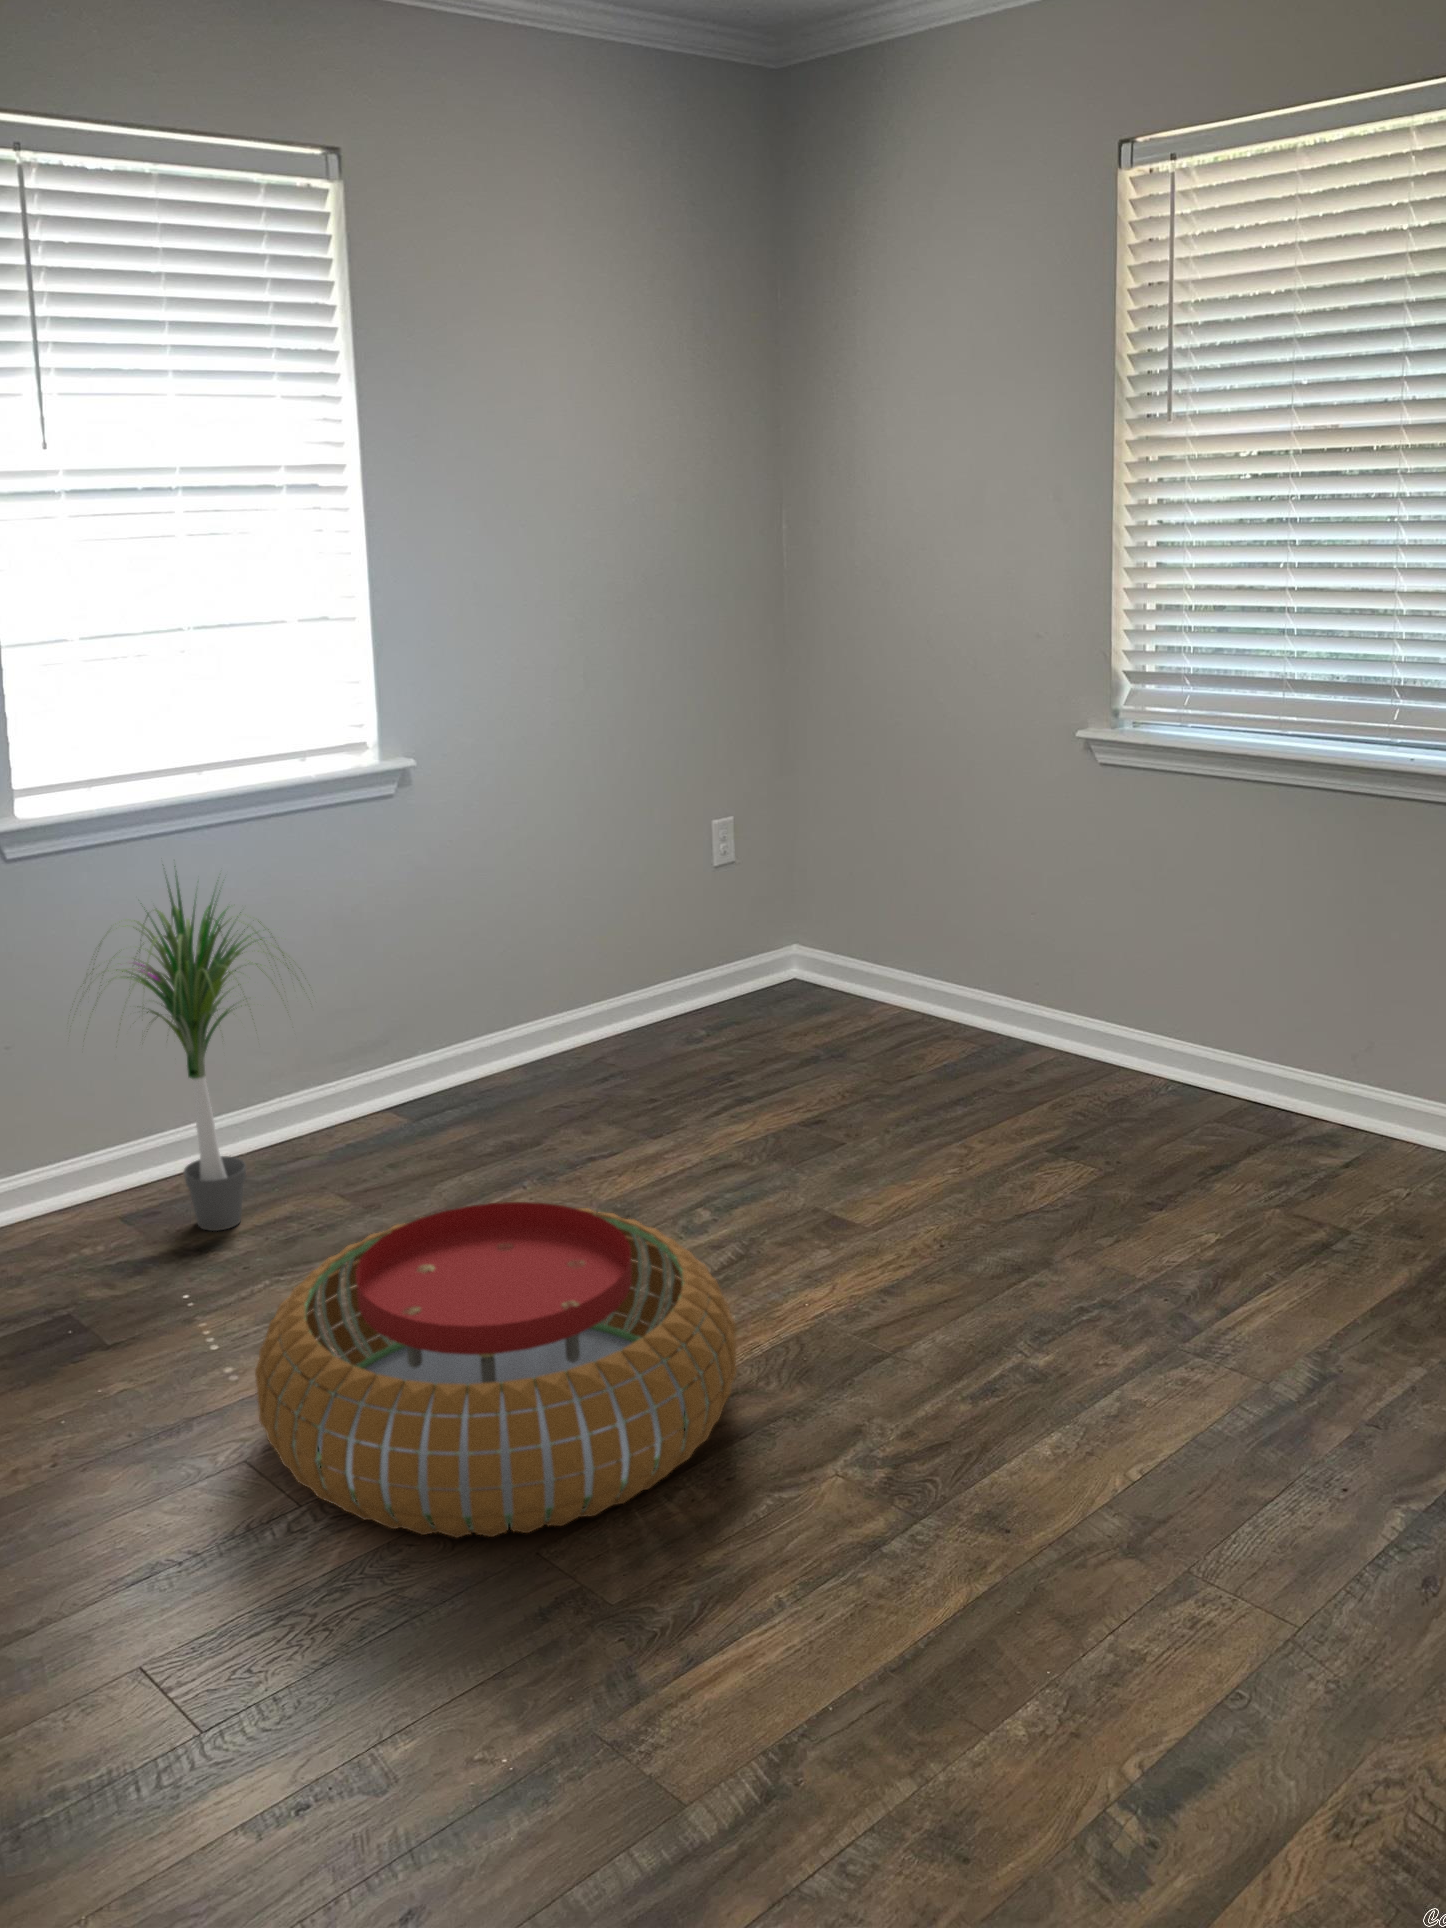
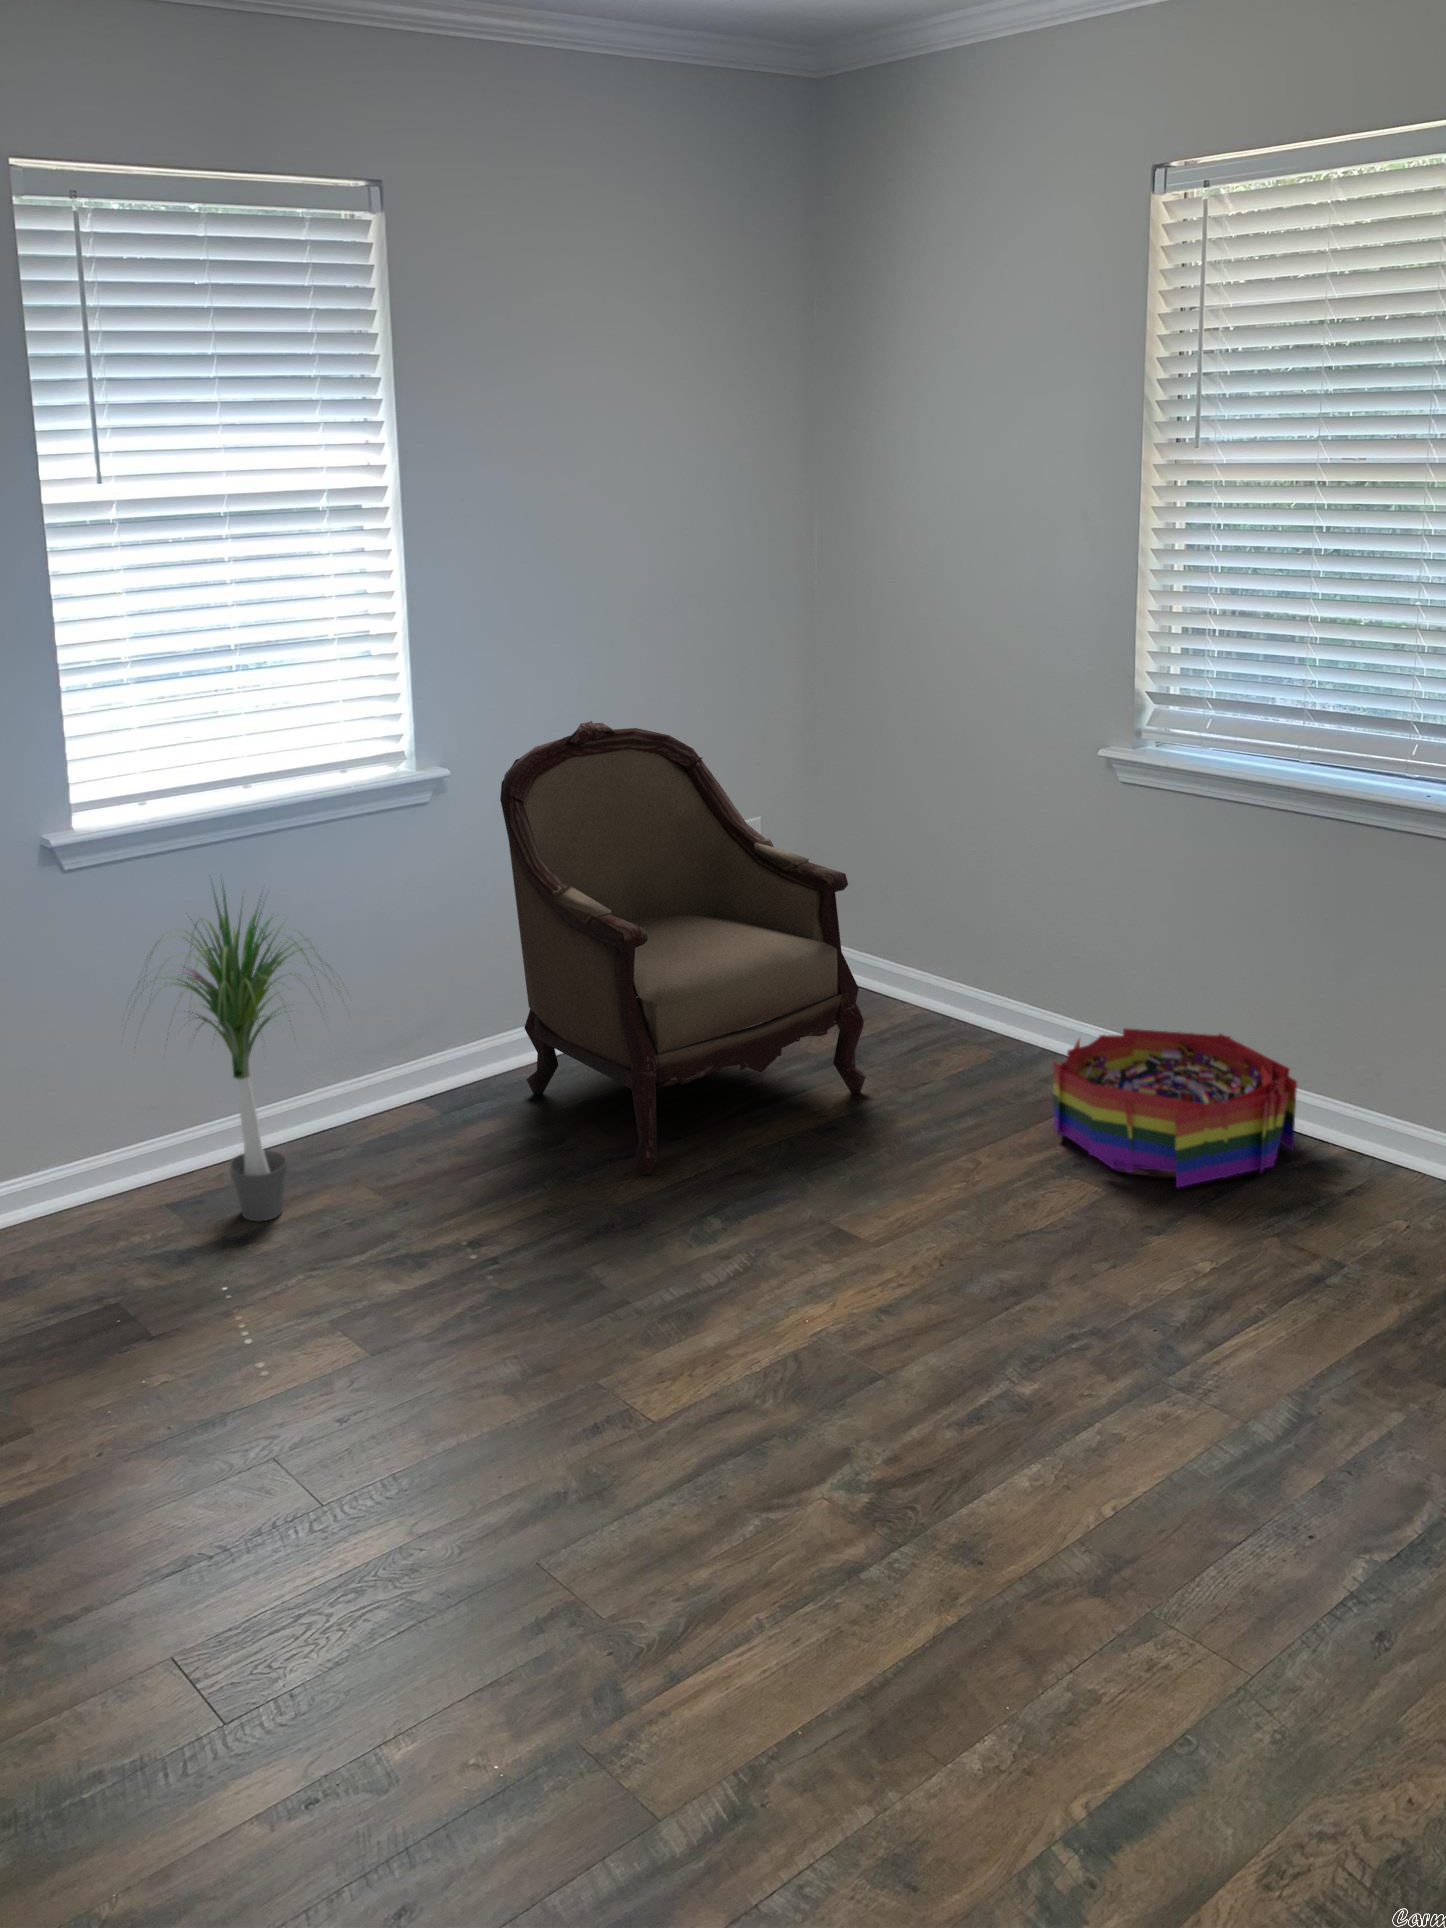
armchair: none [465,710,848,1173] -> present [500,721,866,1175]
storage bin: none [1041,1014,1289,1168] -> present [1053,1029,1297,1187]
pouf: present [255,1202,737,1538] -> none [284,1217,736,1545]

